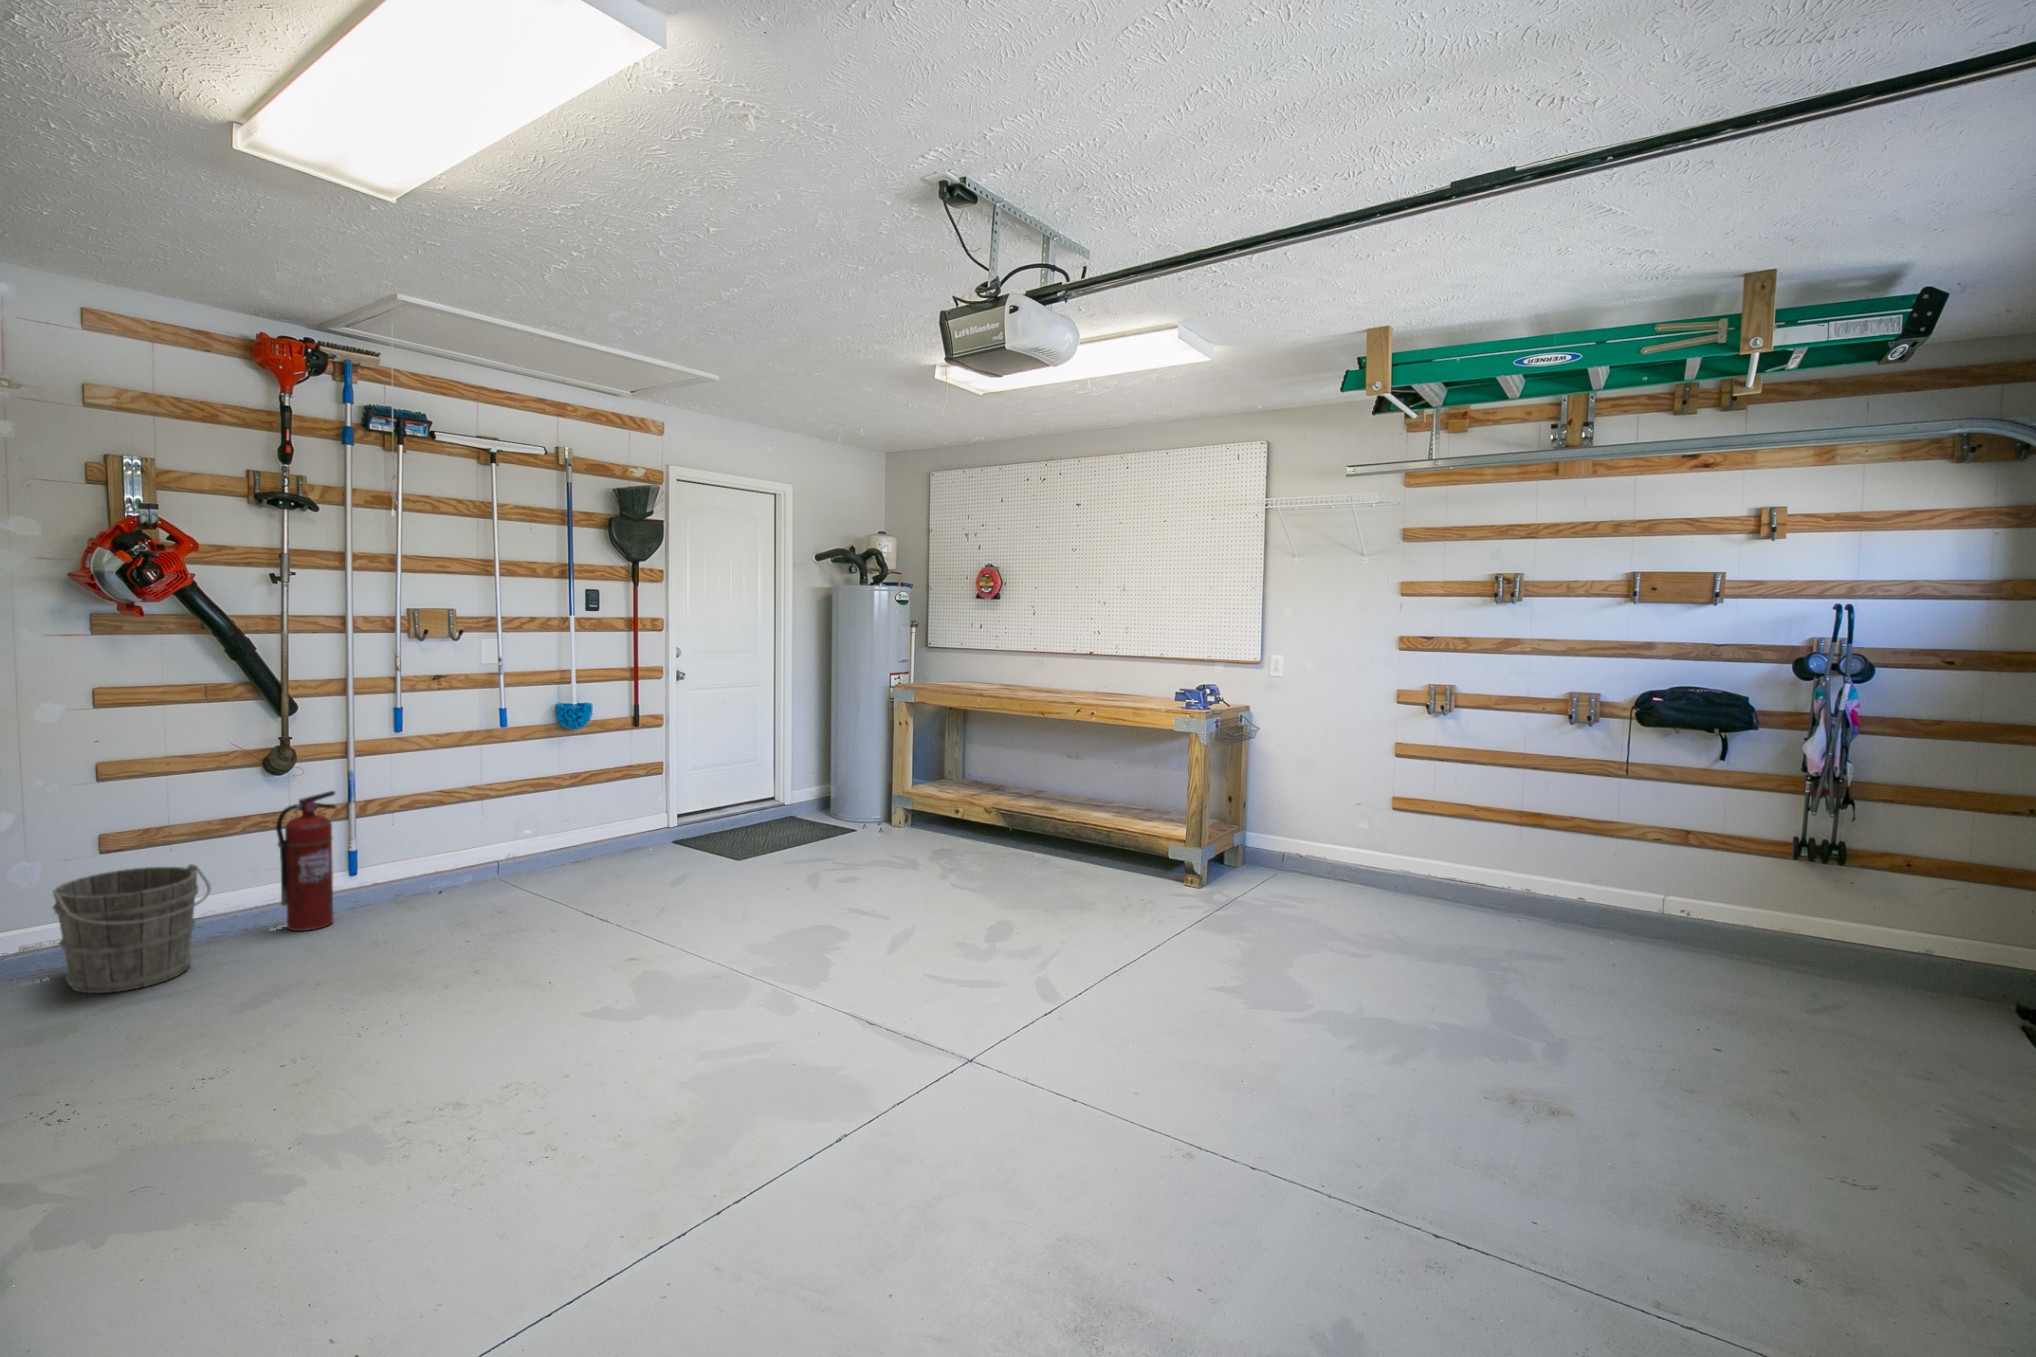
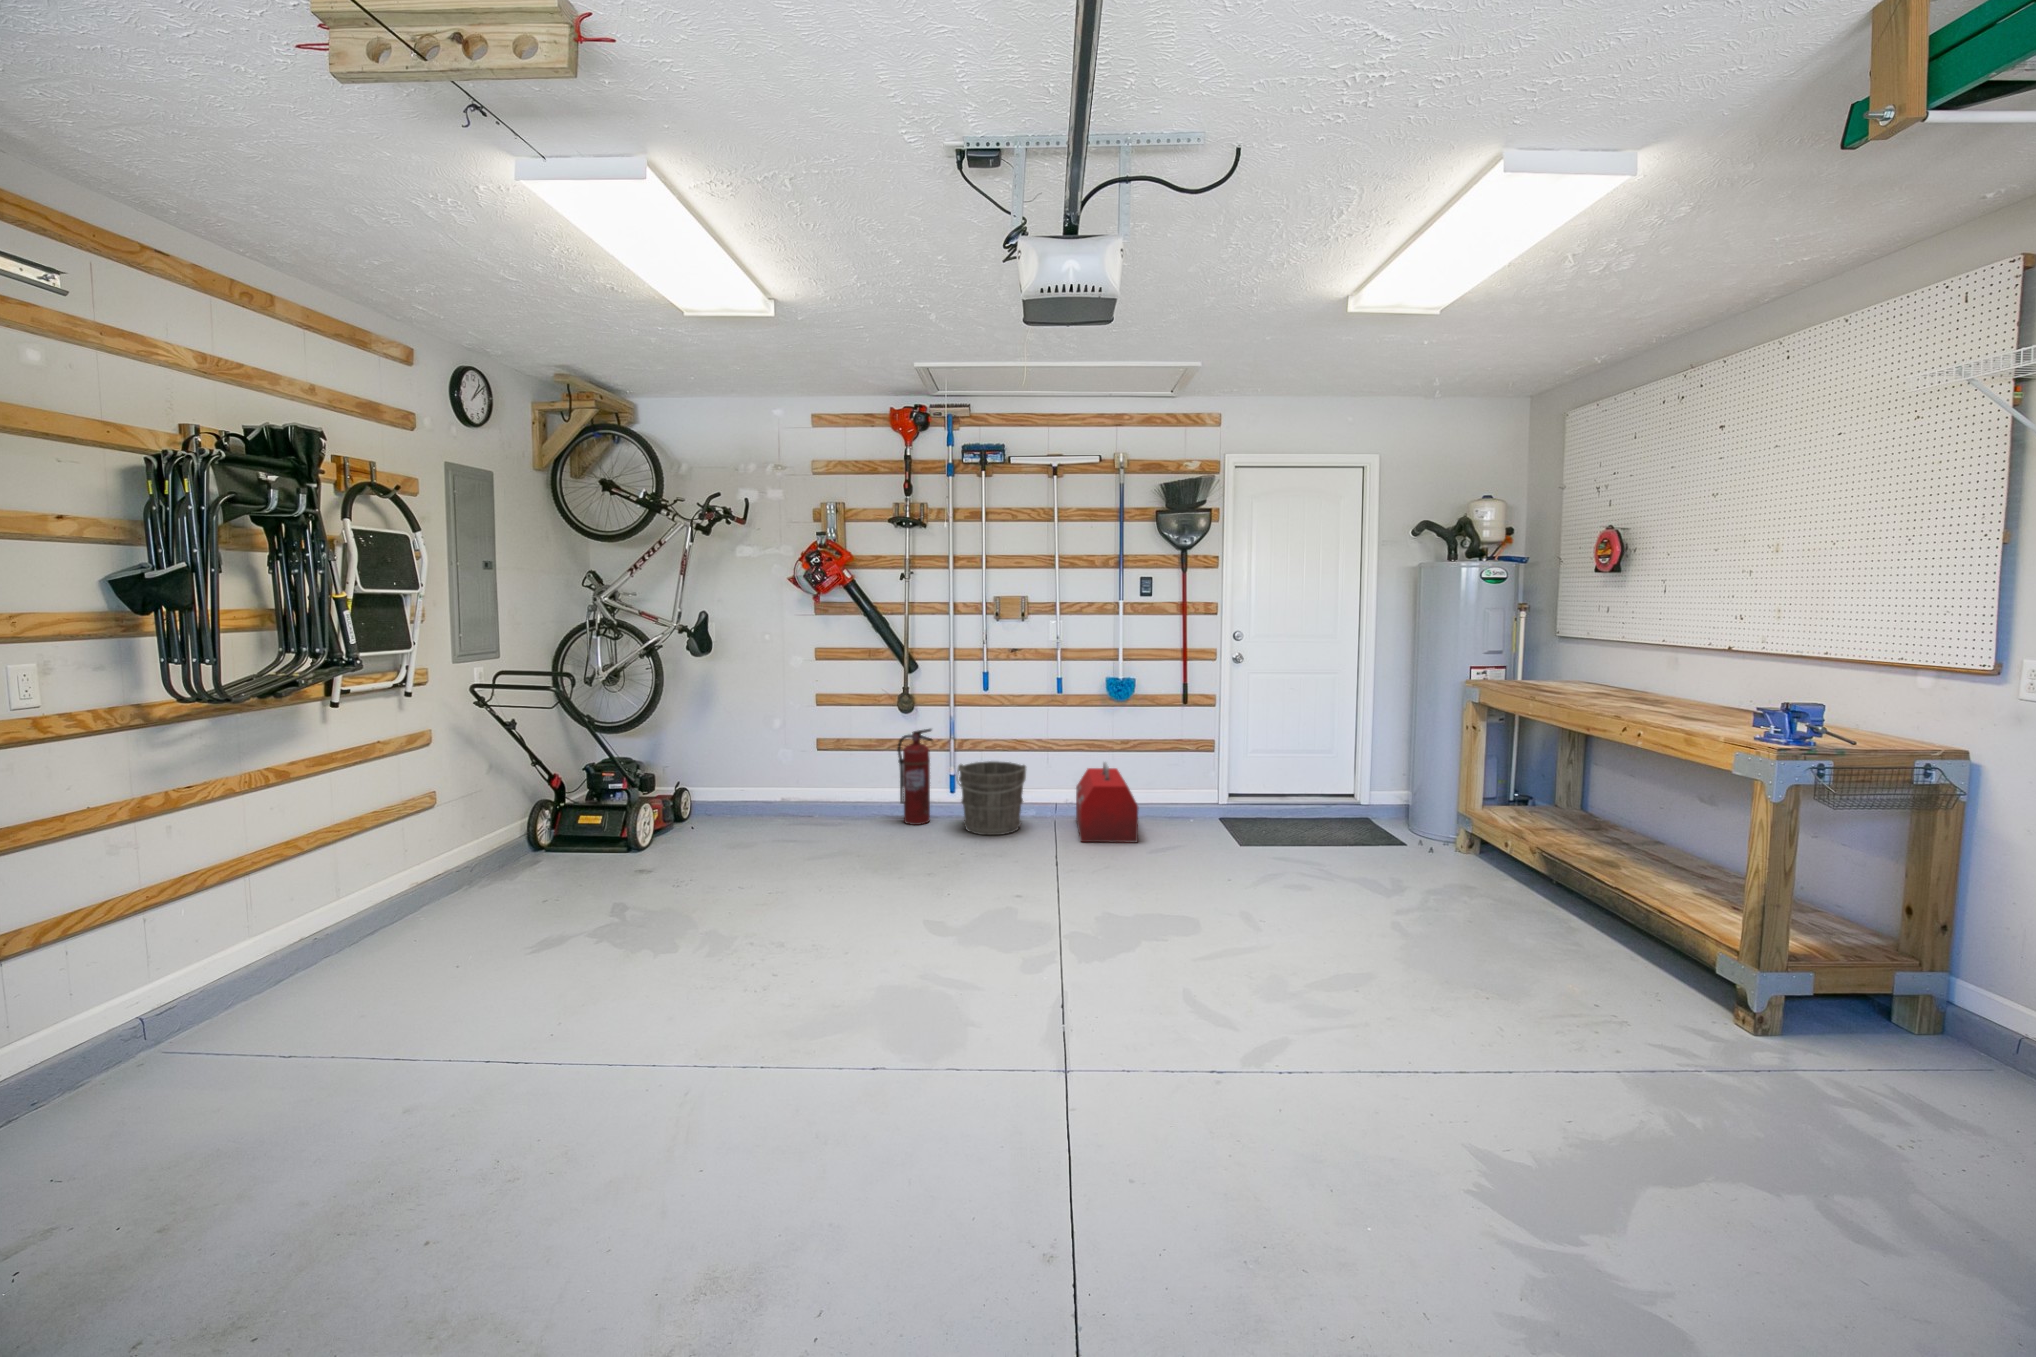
toolbox: none [525,799,635,892] -> present [1076,762,1138,843]
bucket: present [53,864,211,993] -> present [956,761,1026,835]

